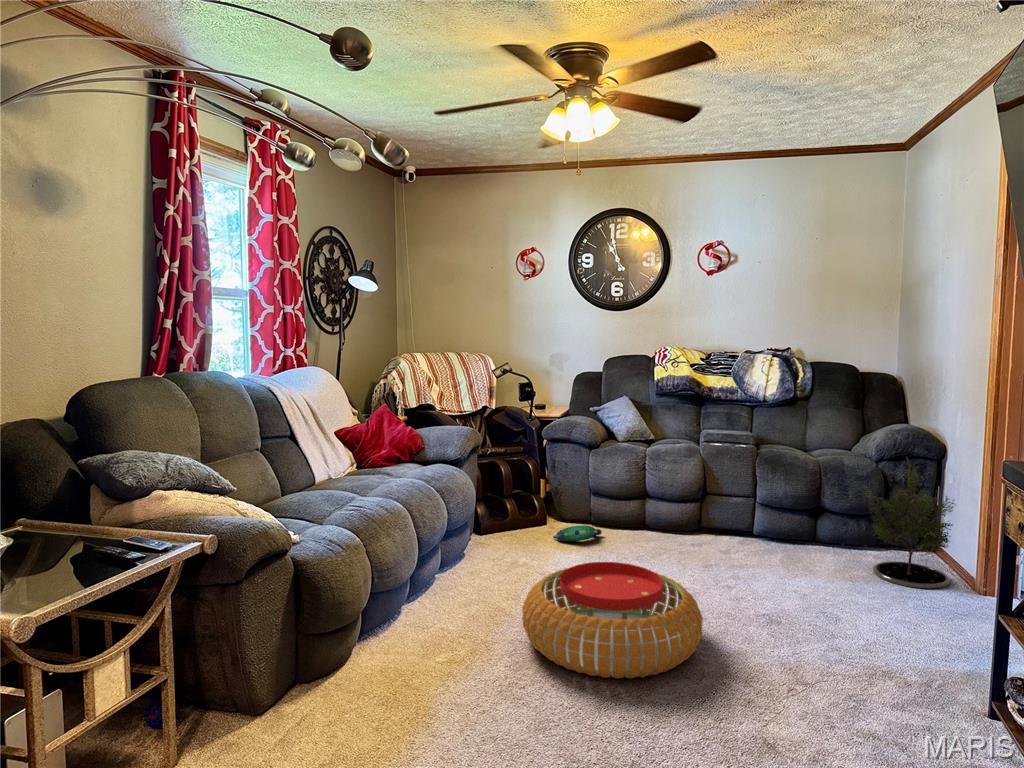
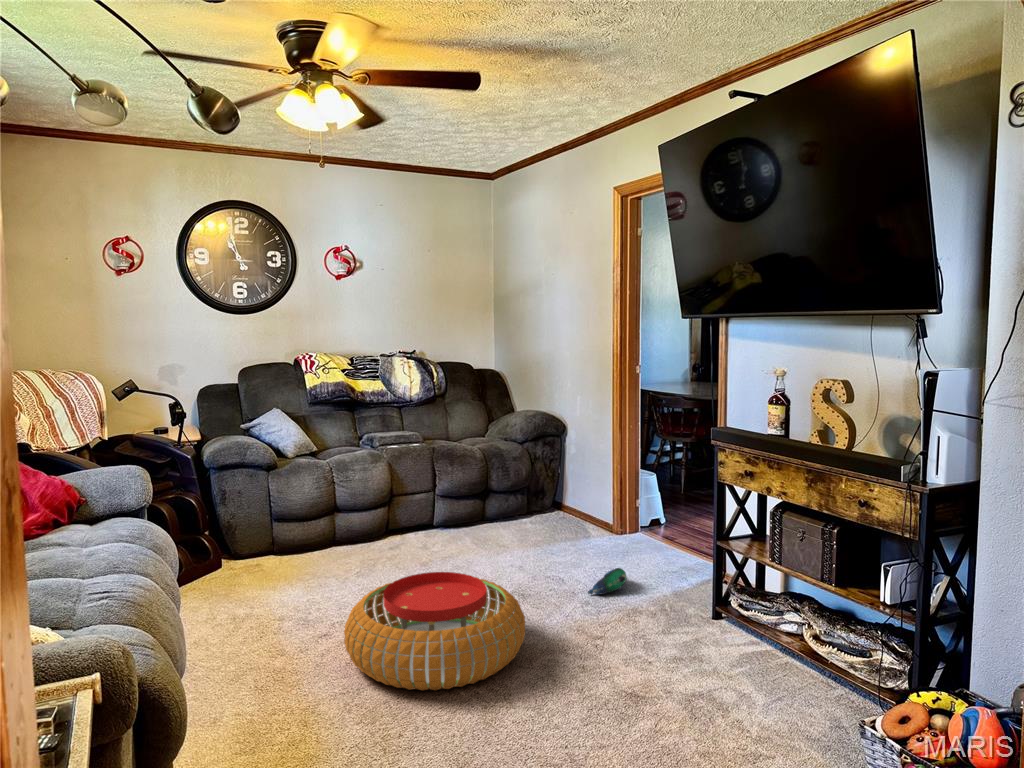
potted tree: present [865,457,955,589] -> none [528,434,598,538]
plush toy: present [553,525,602,542] -> present [588,568,626,595]

